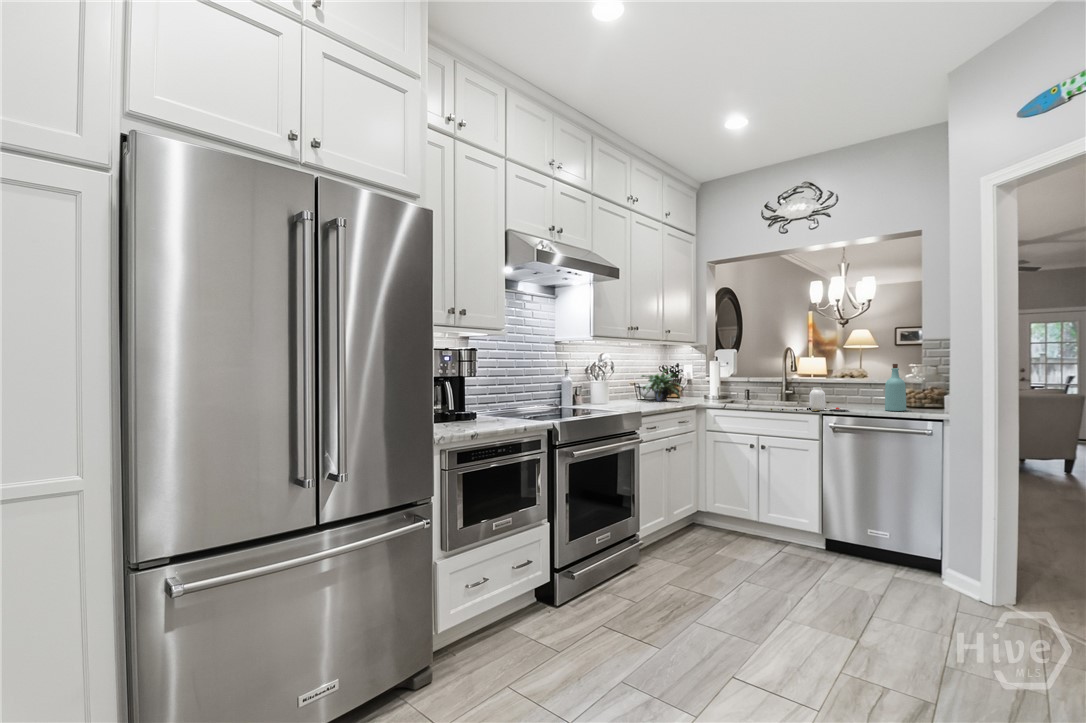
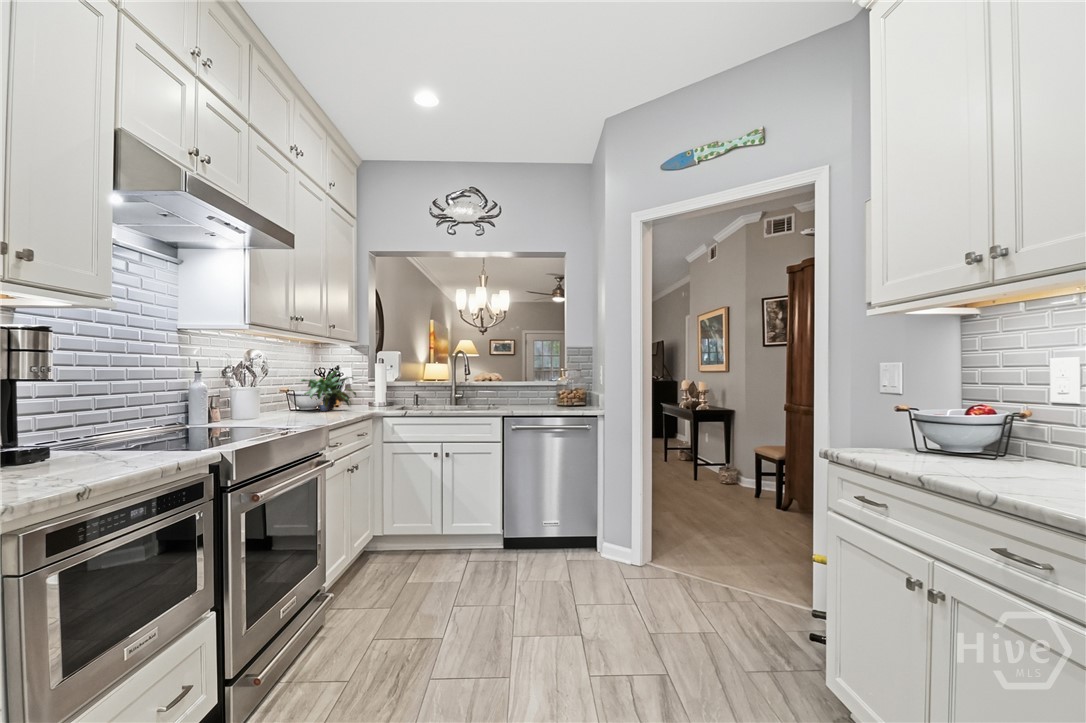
bottle: present [885,364,906,411] -> none [548,366,564,408]
jar: present [809,387,848,411] -> none [490,389,526,412]

